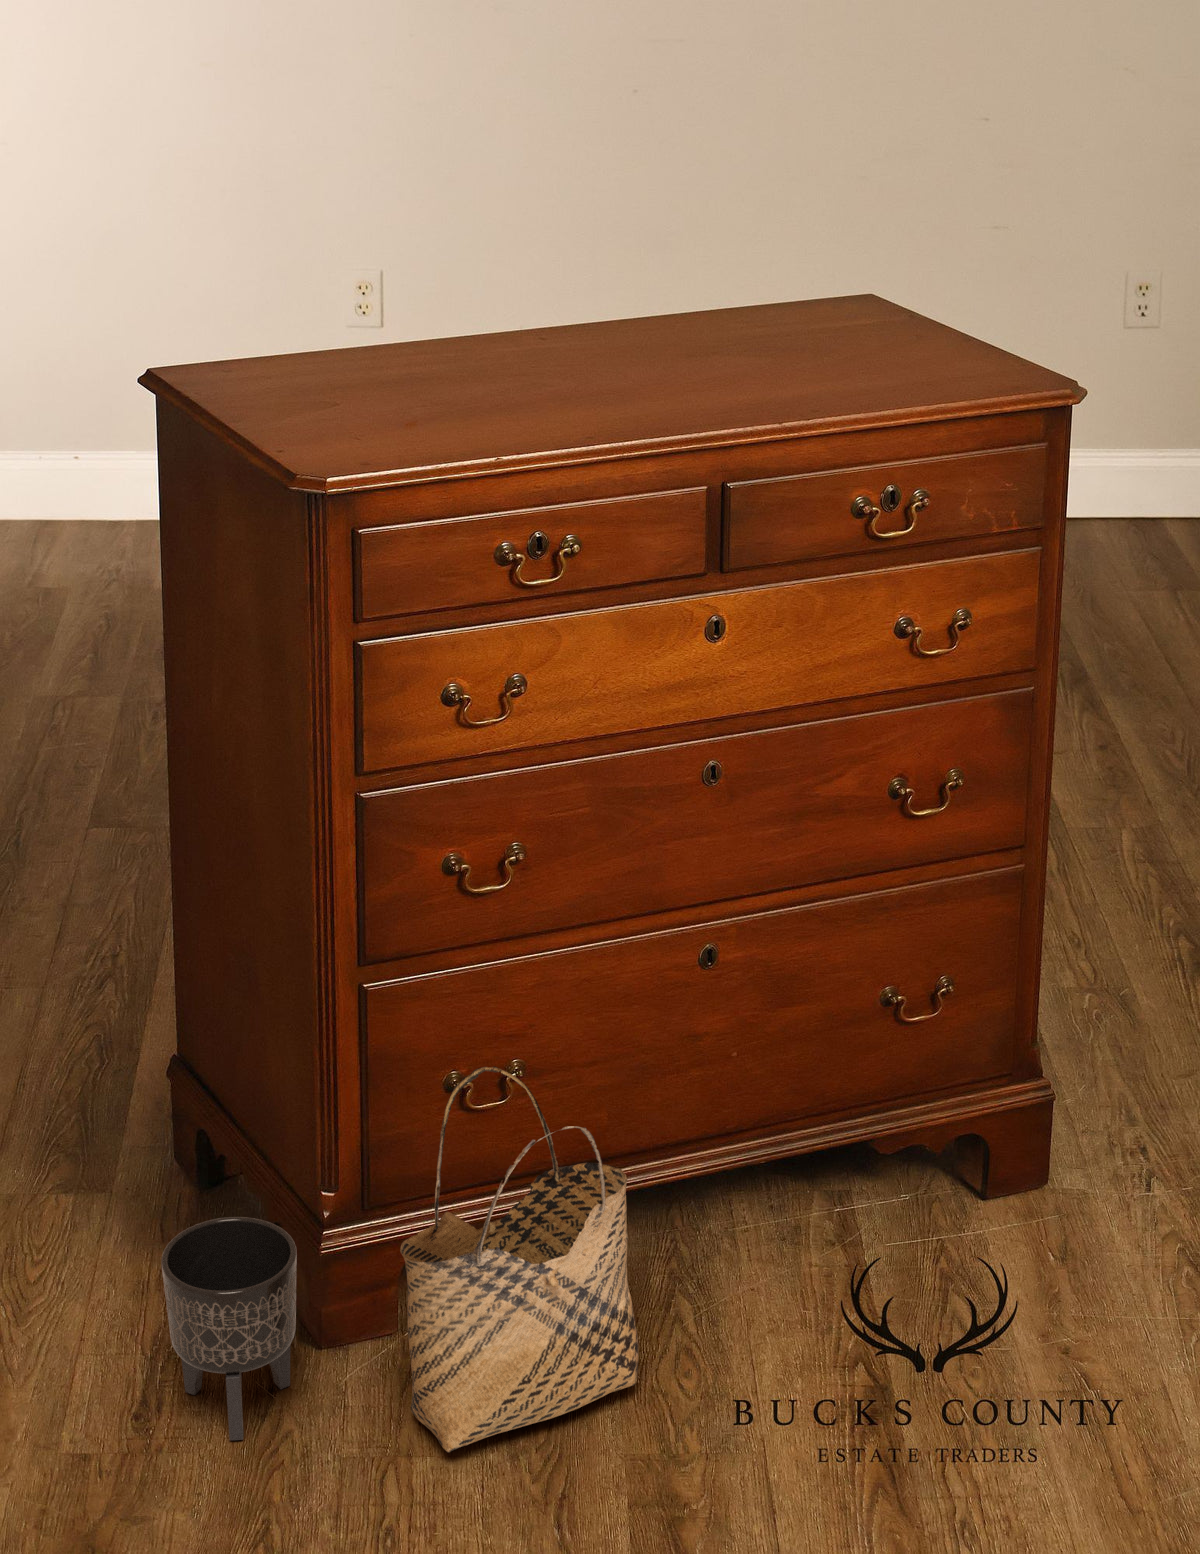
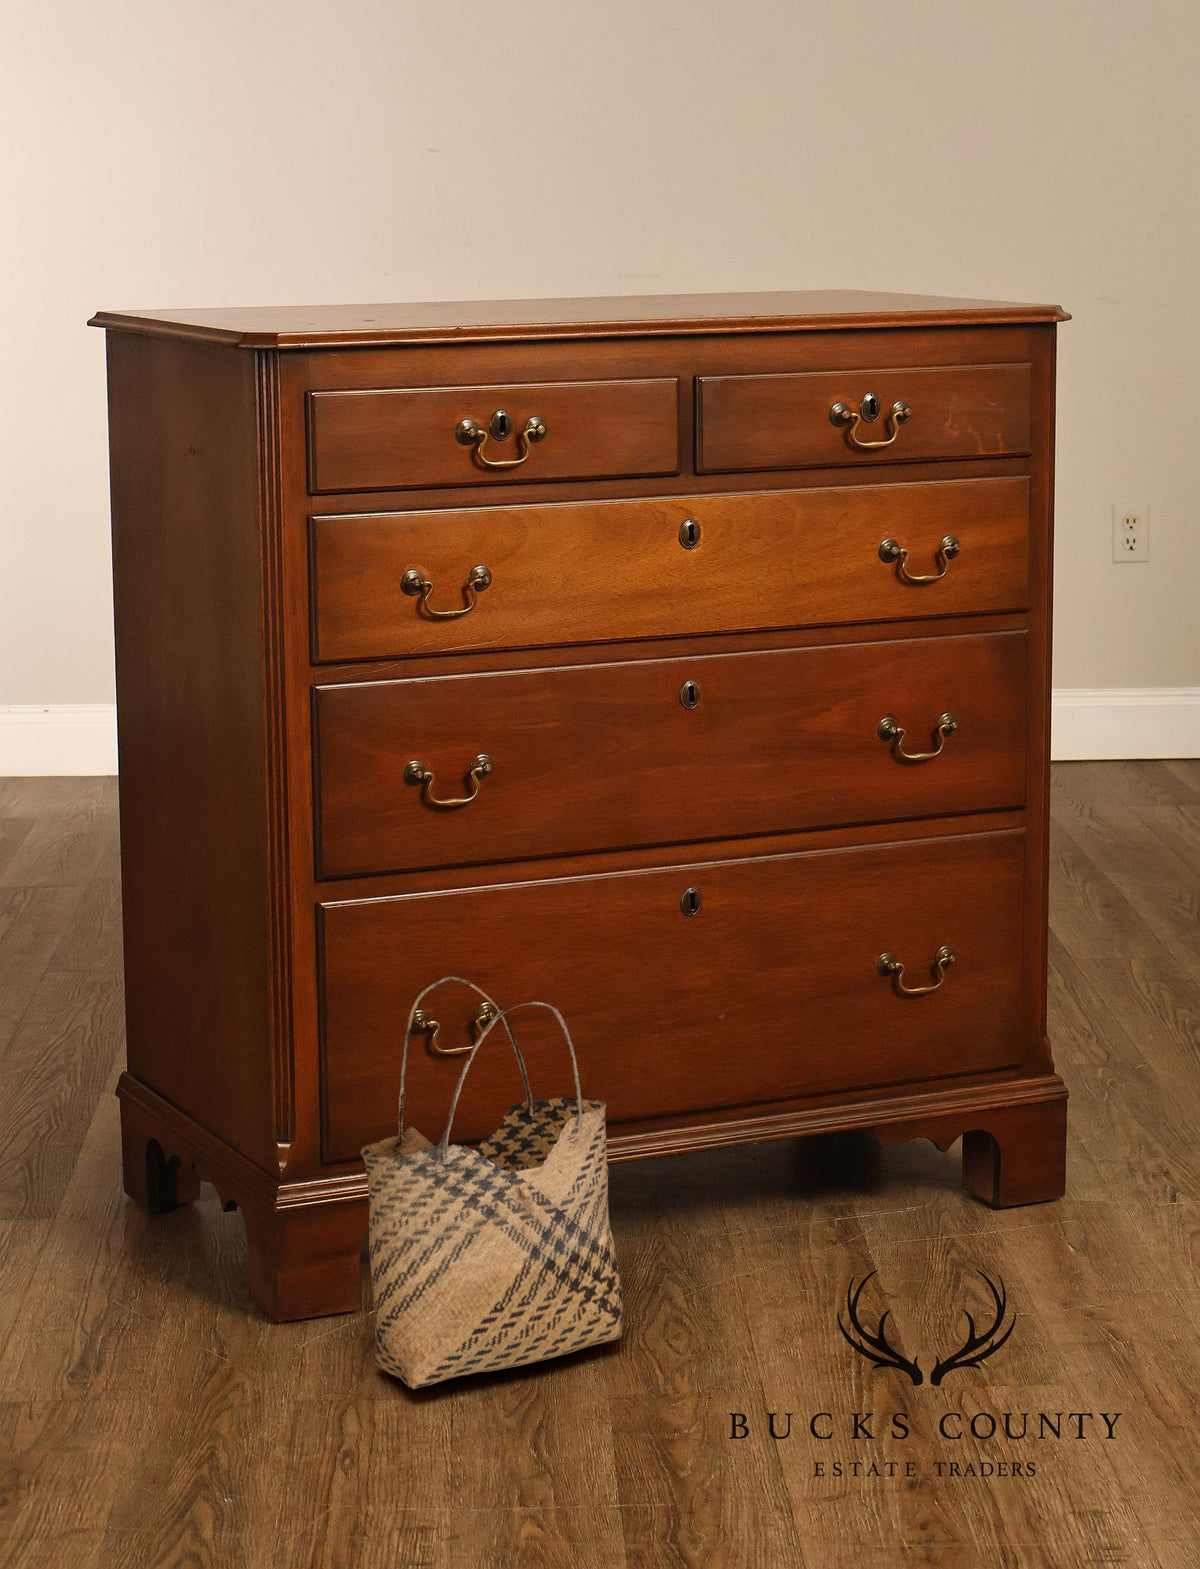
planter: present [161,1217,297,1440] -> none [104,1156,251,1391]

